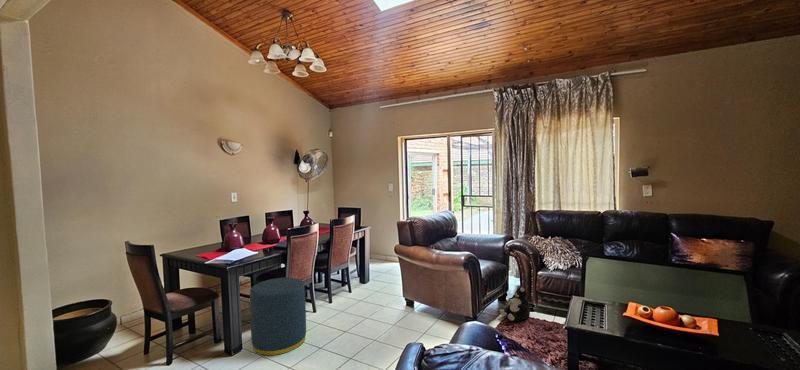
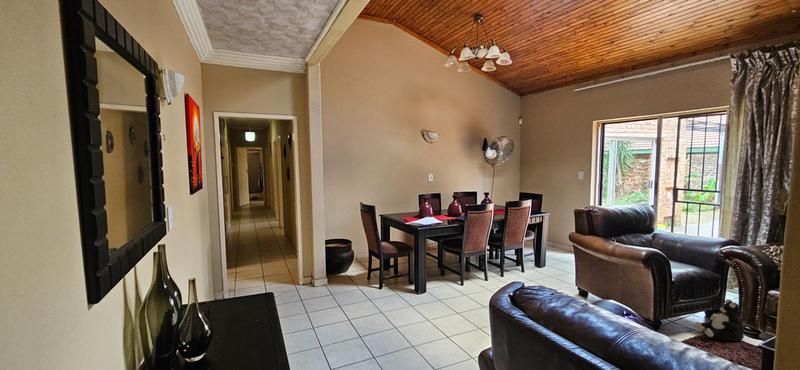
ottoman: present [250,278,306,356] -> none [434,244,476,302]

